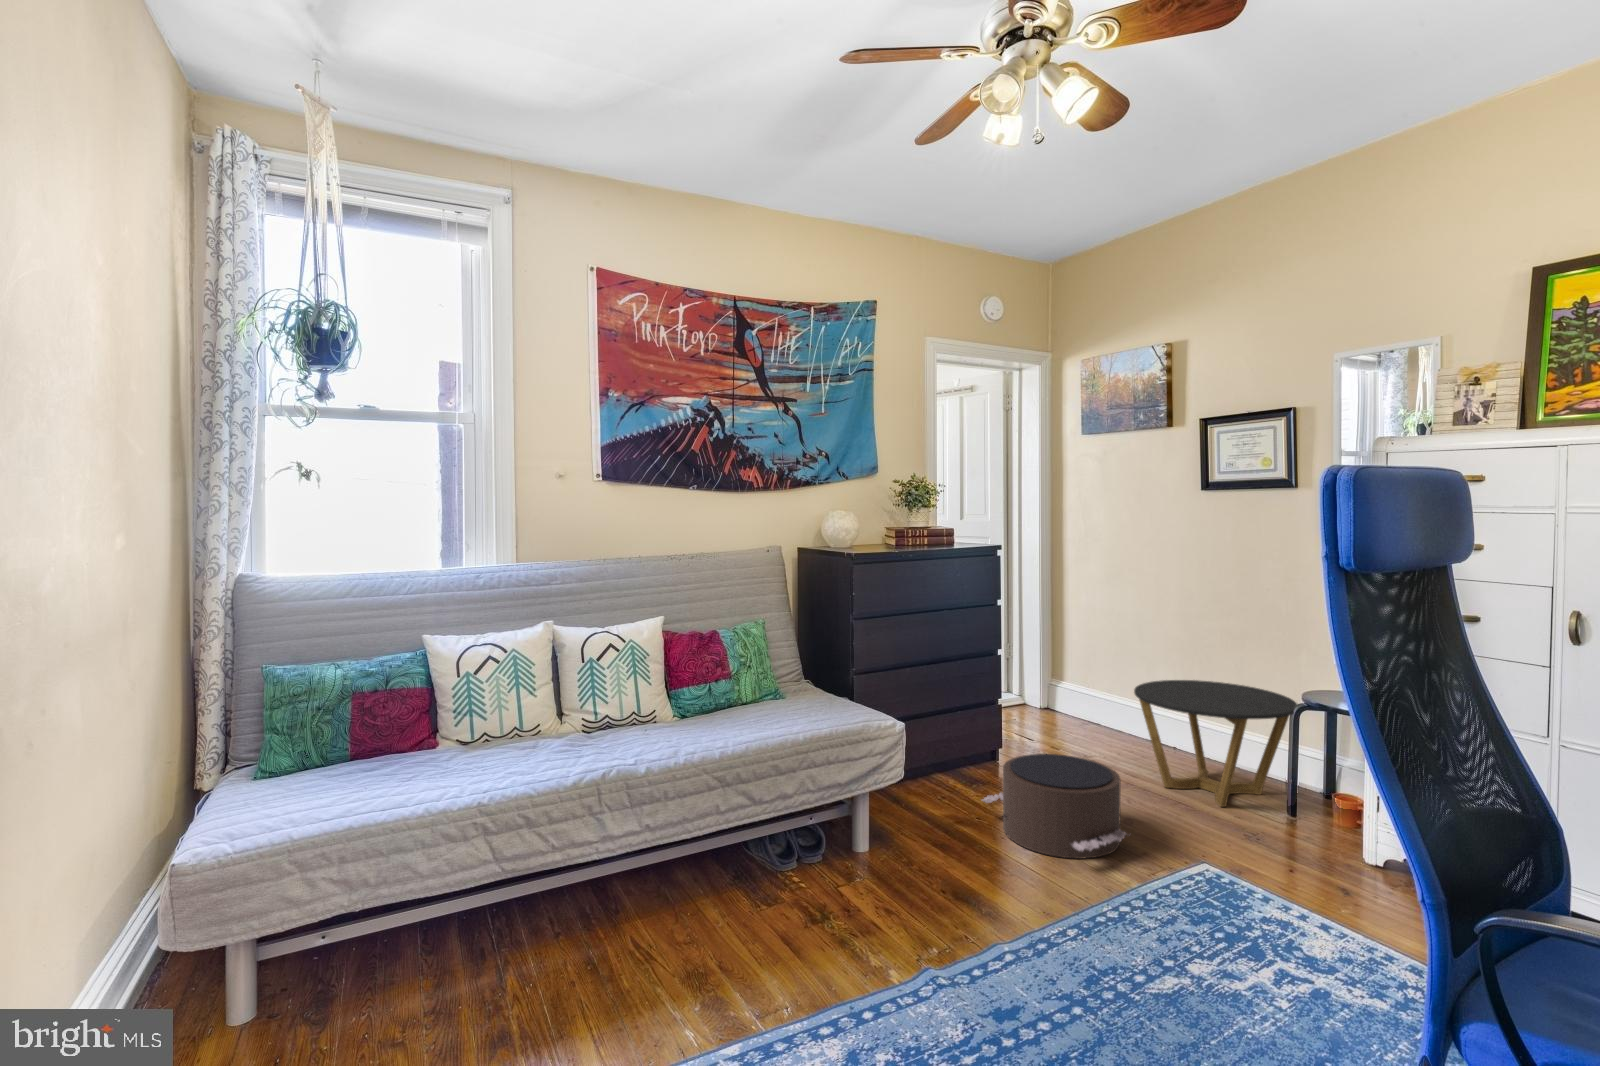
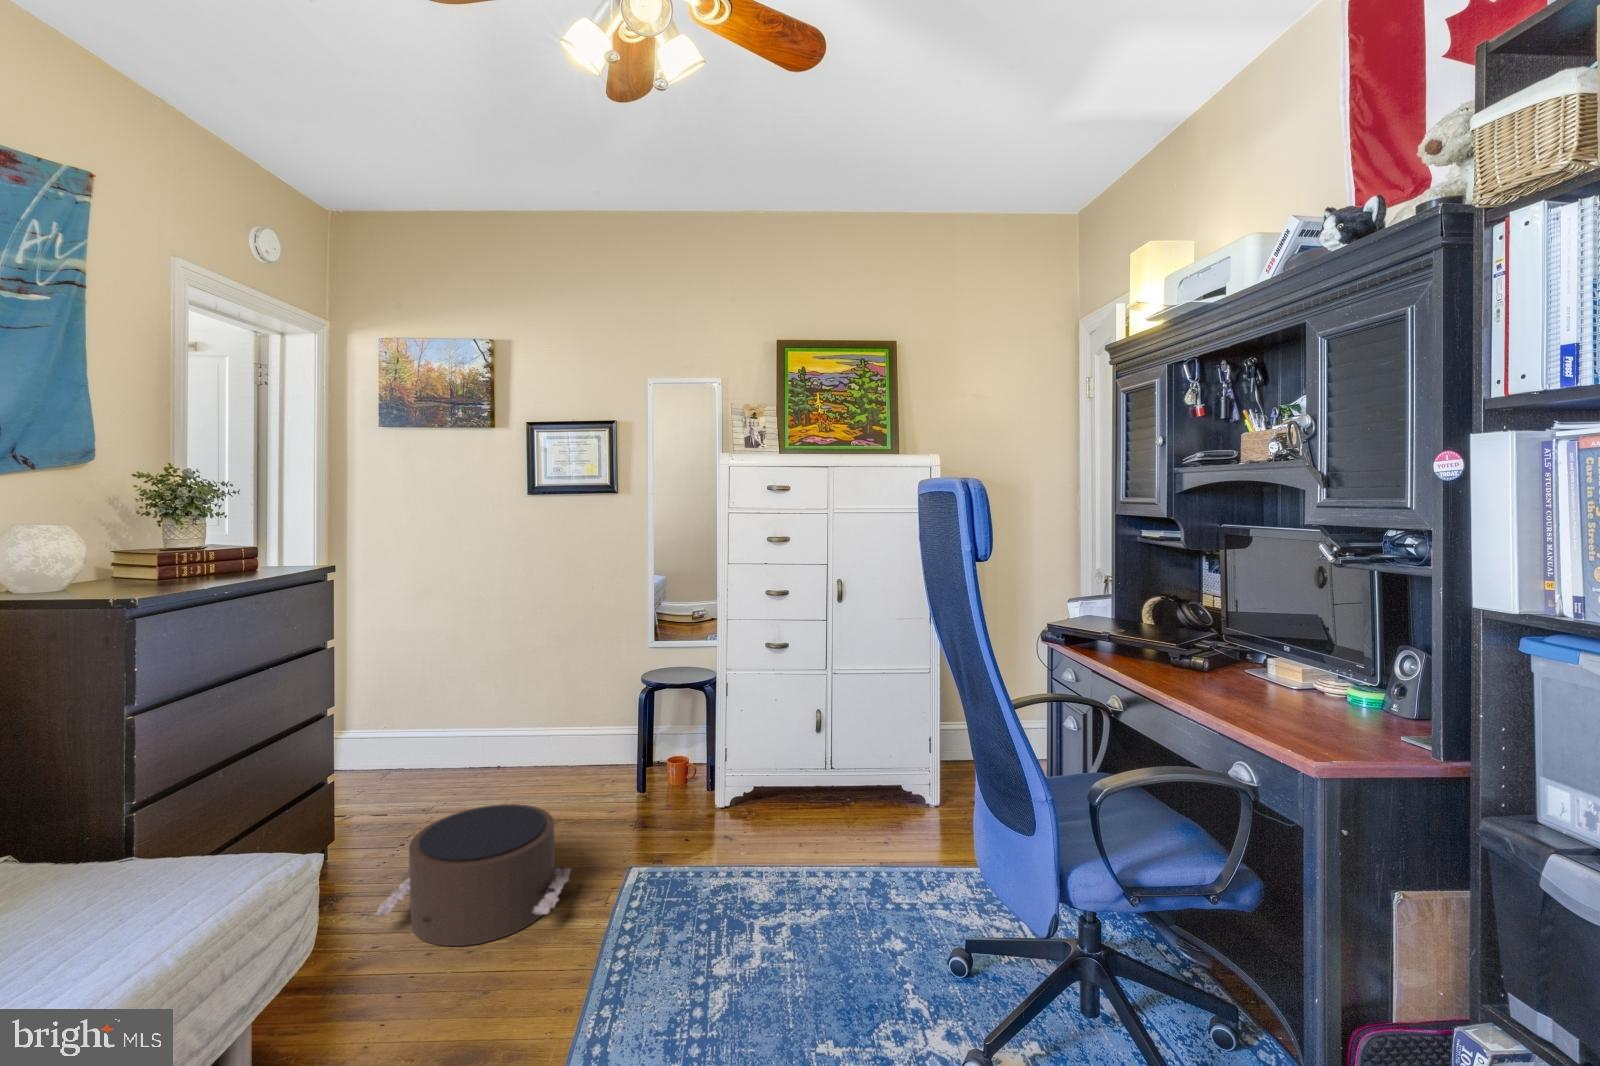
side table: present [1134,680,1297,807] -> none [496,679,643,803]

